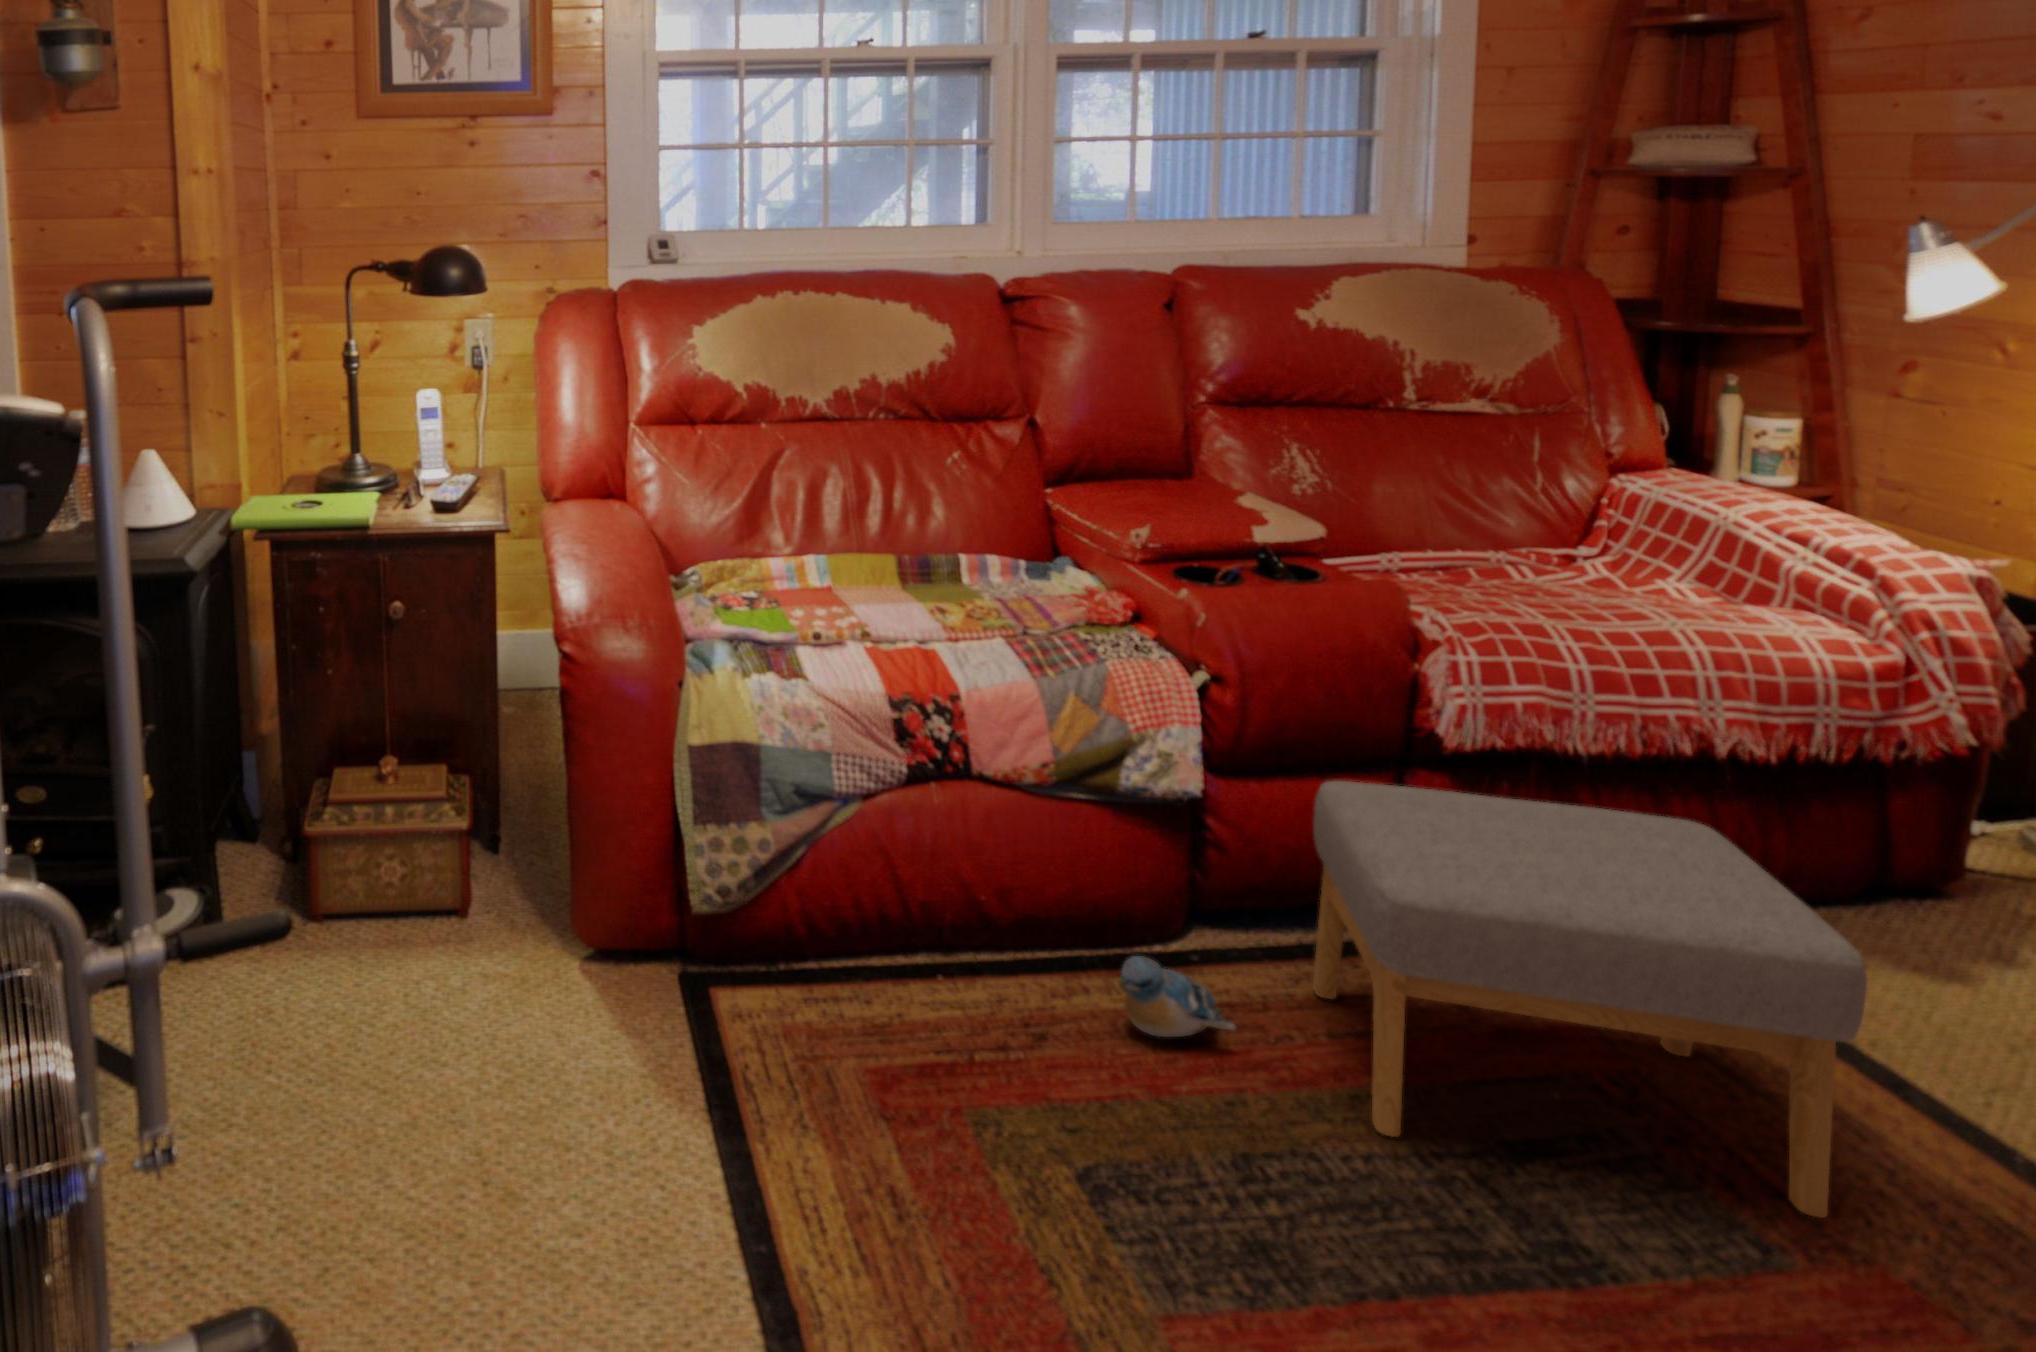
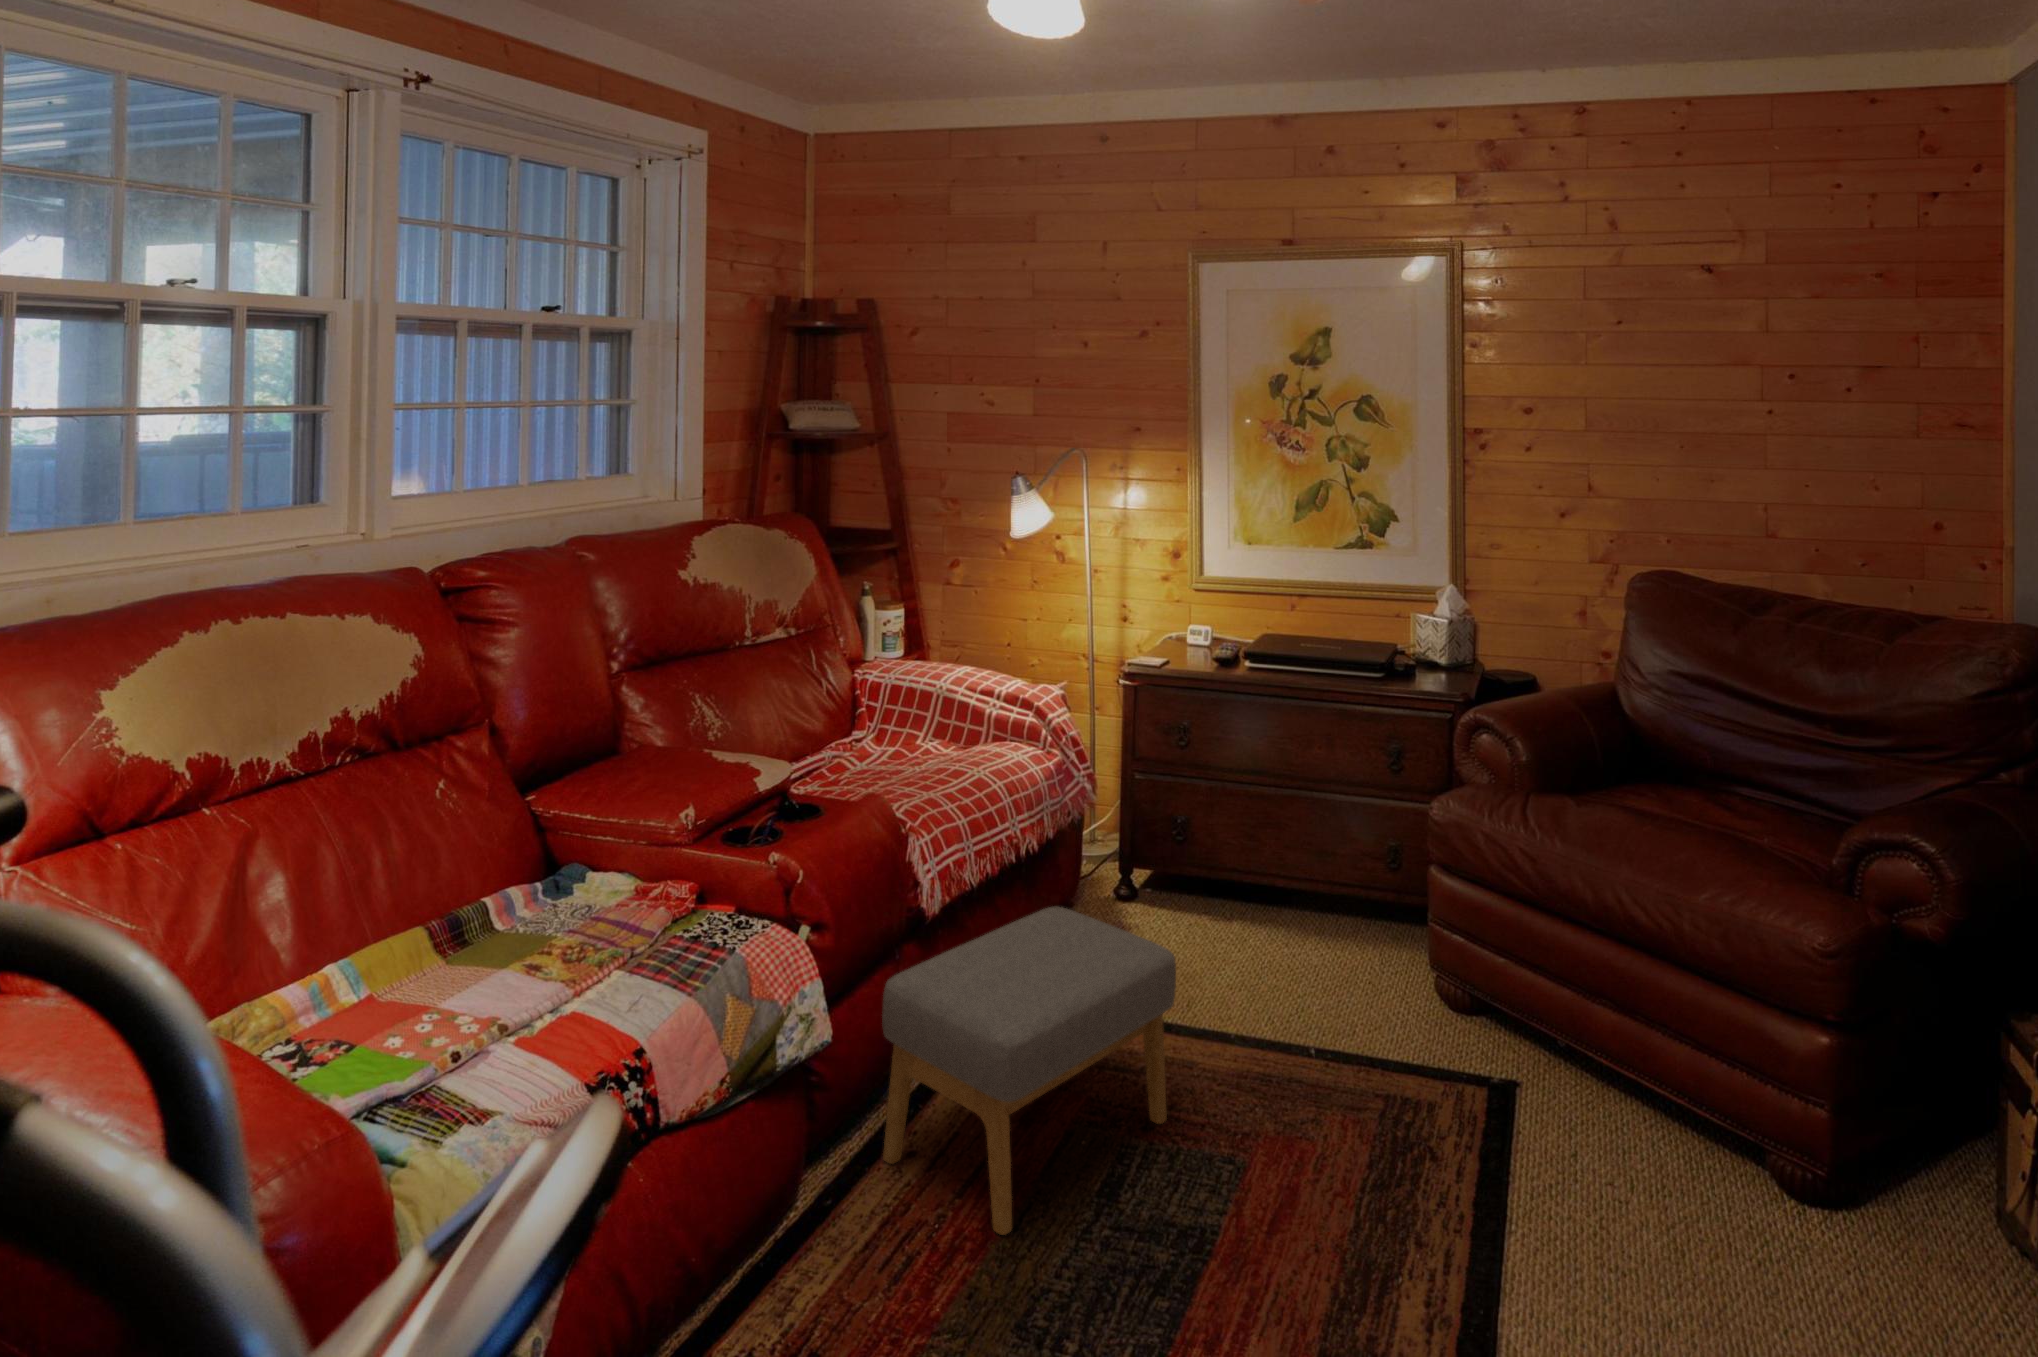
plush toy: present [1119,956,1236,1037] -> none [812,1207,891,1282]

